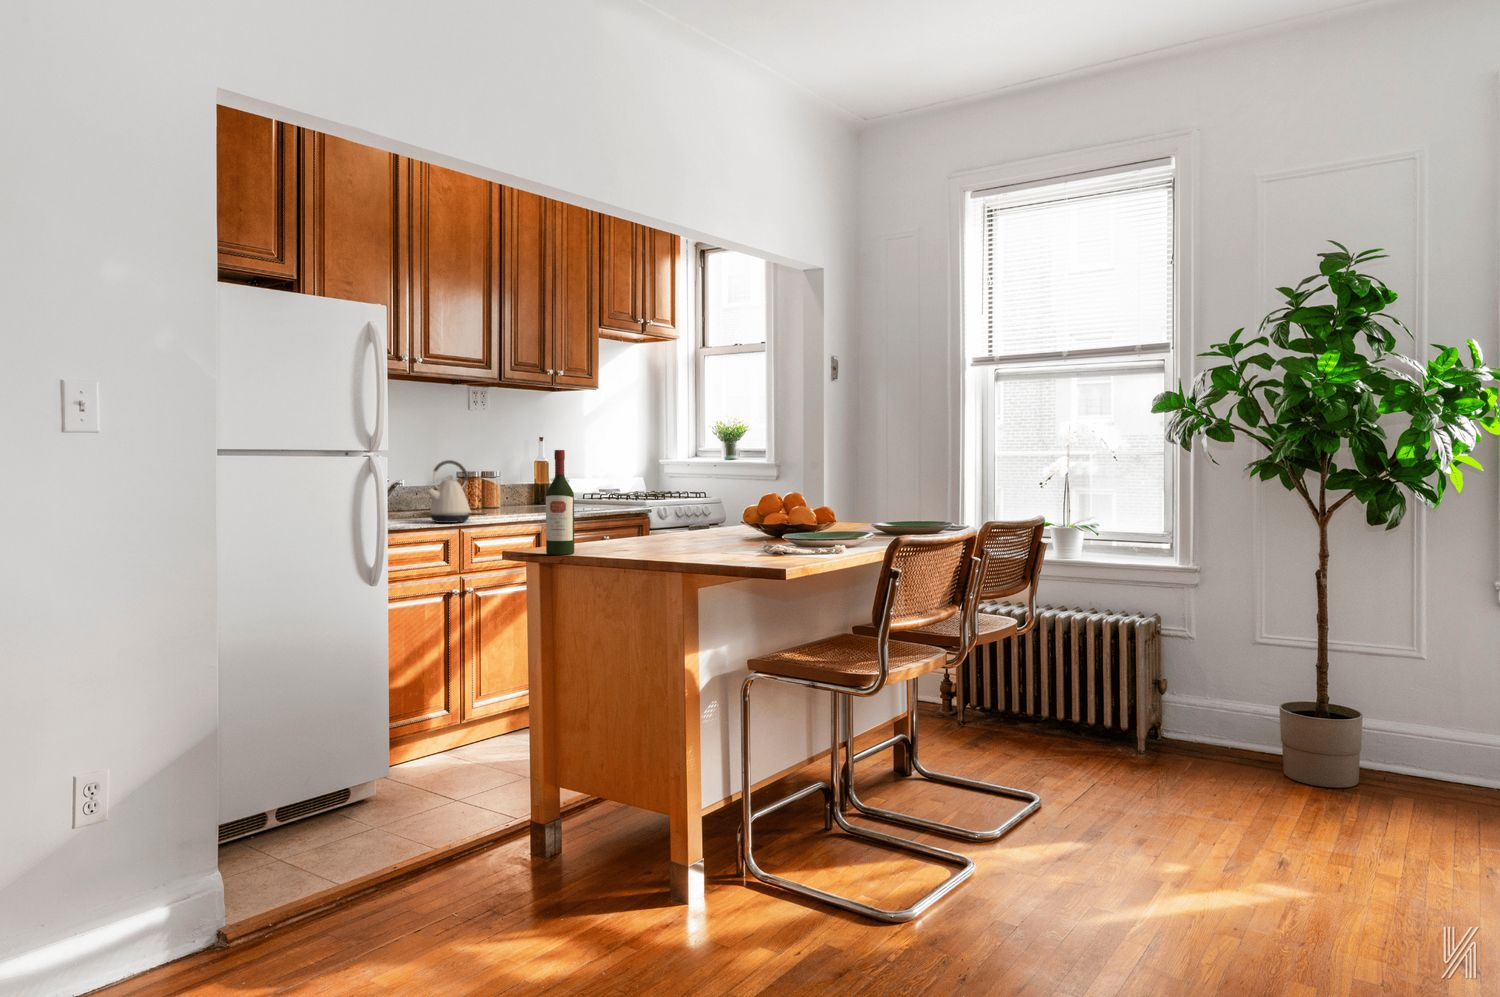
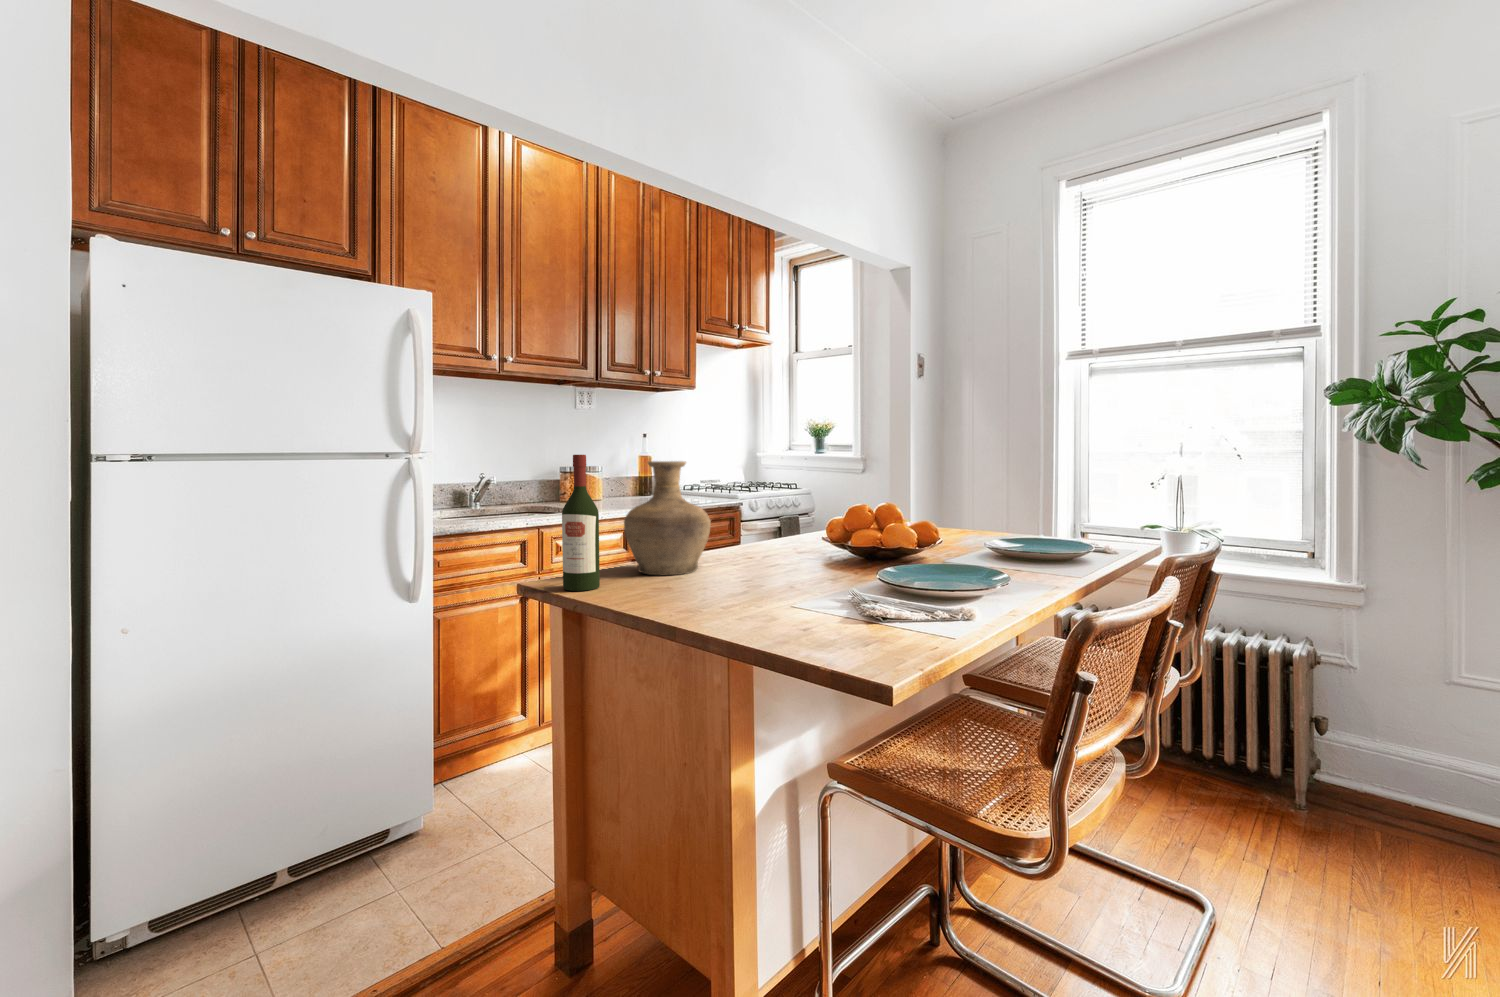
vase: none [583,457,654,548] -> present [624,461,711,575]
kettle: present [427,460,471,523] -> none [506,459,555,521]

